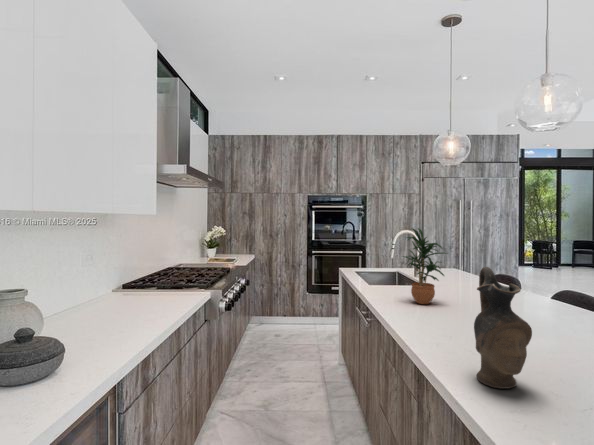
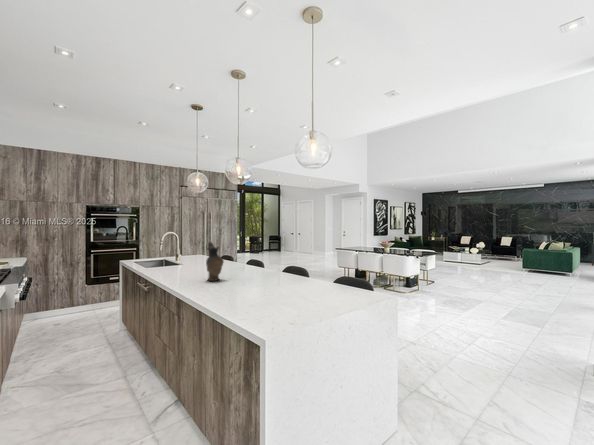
potted plant: present [403,228,446,304] -> none [174,229,198,268]

